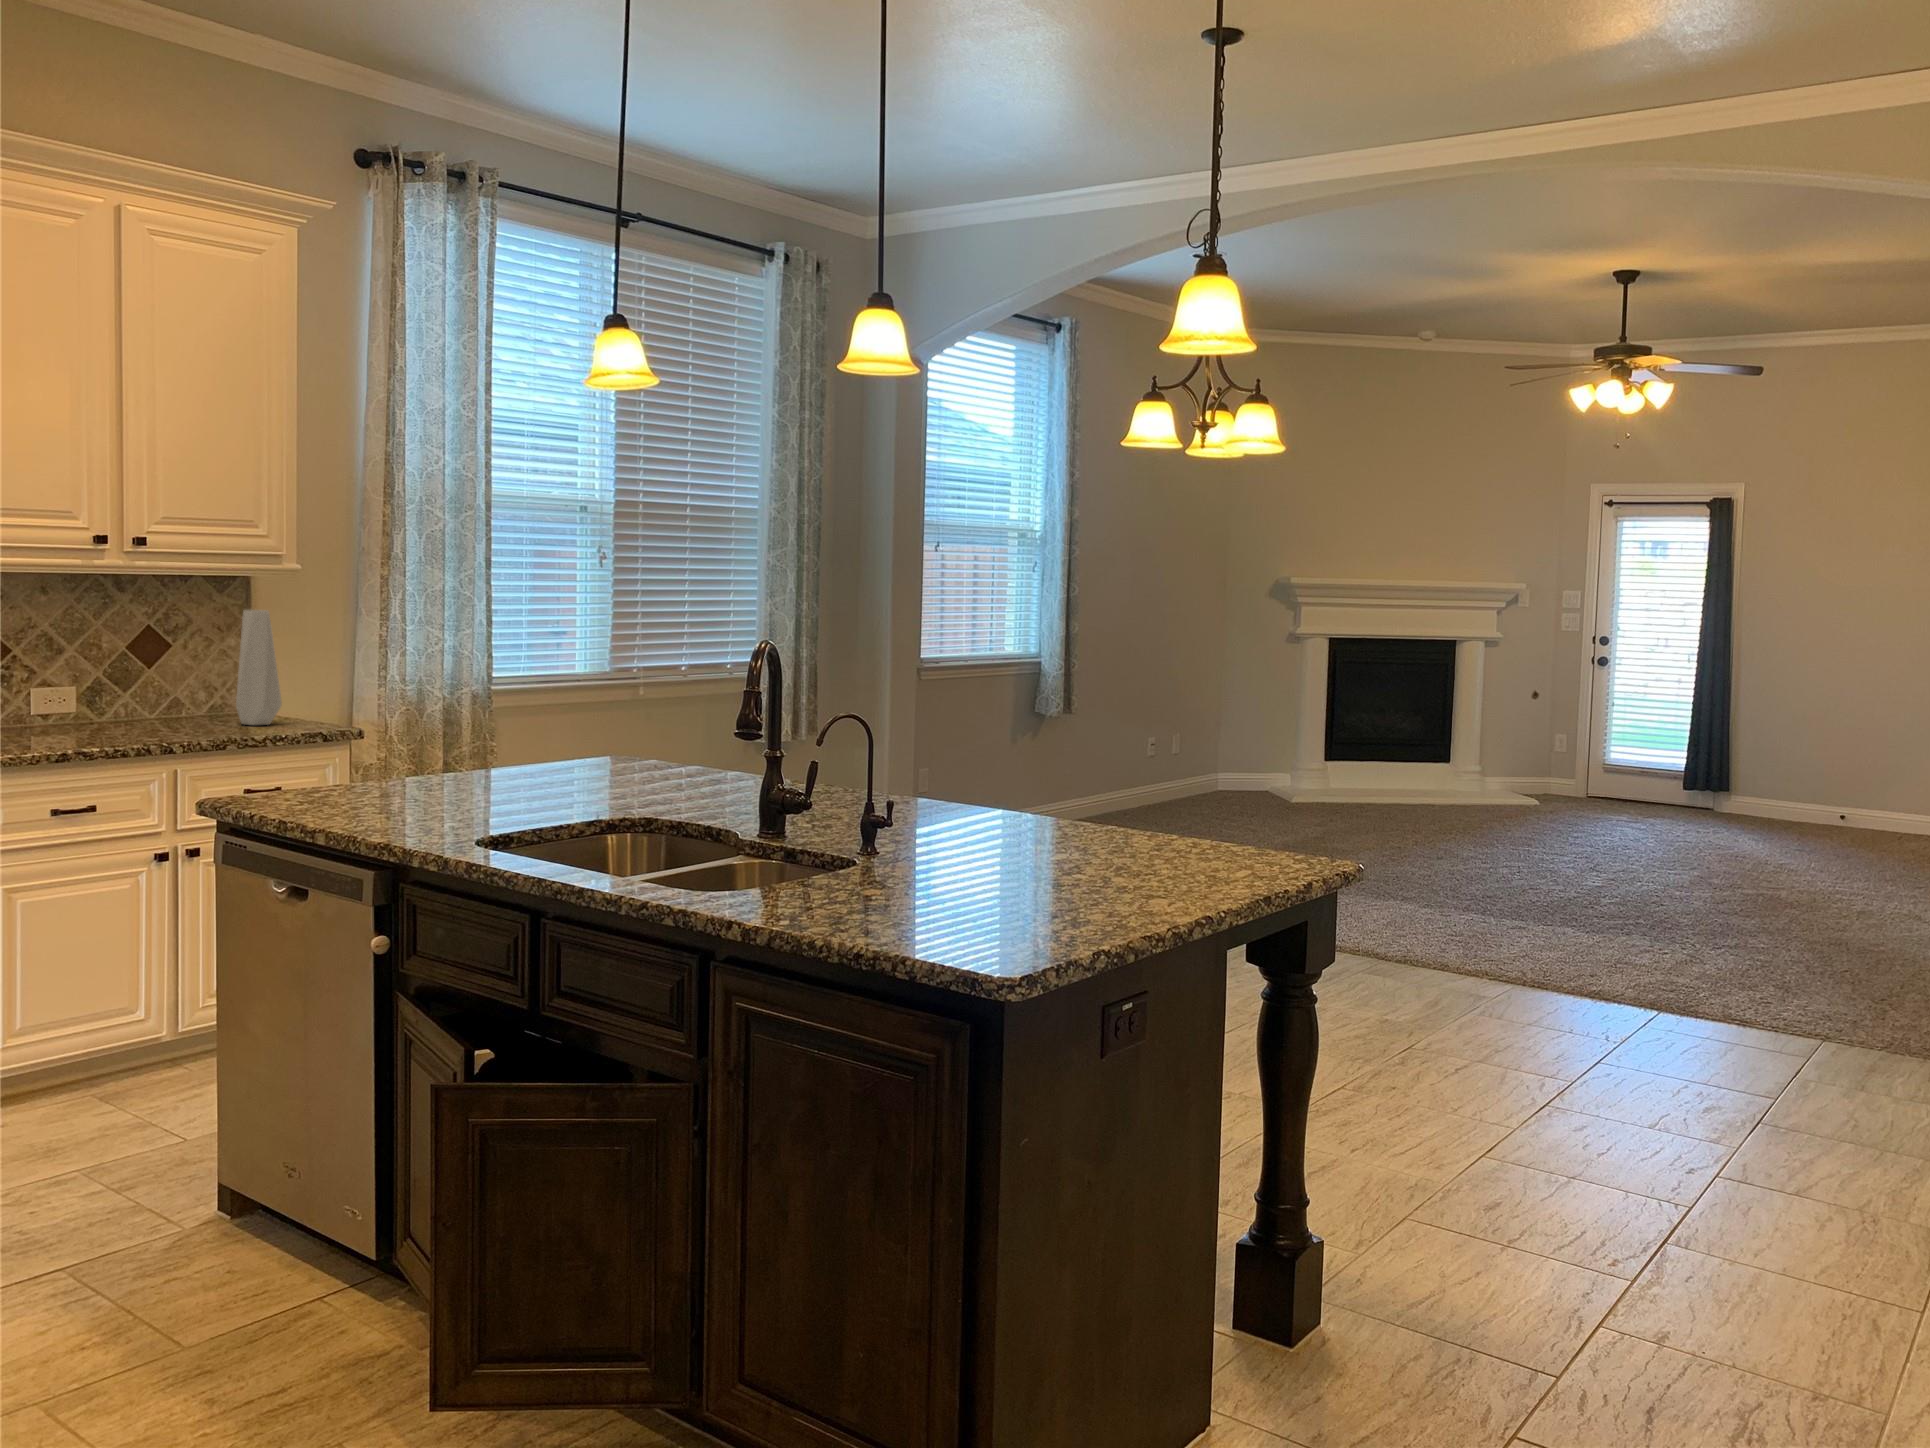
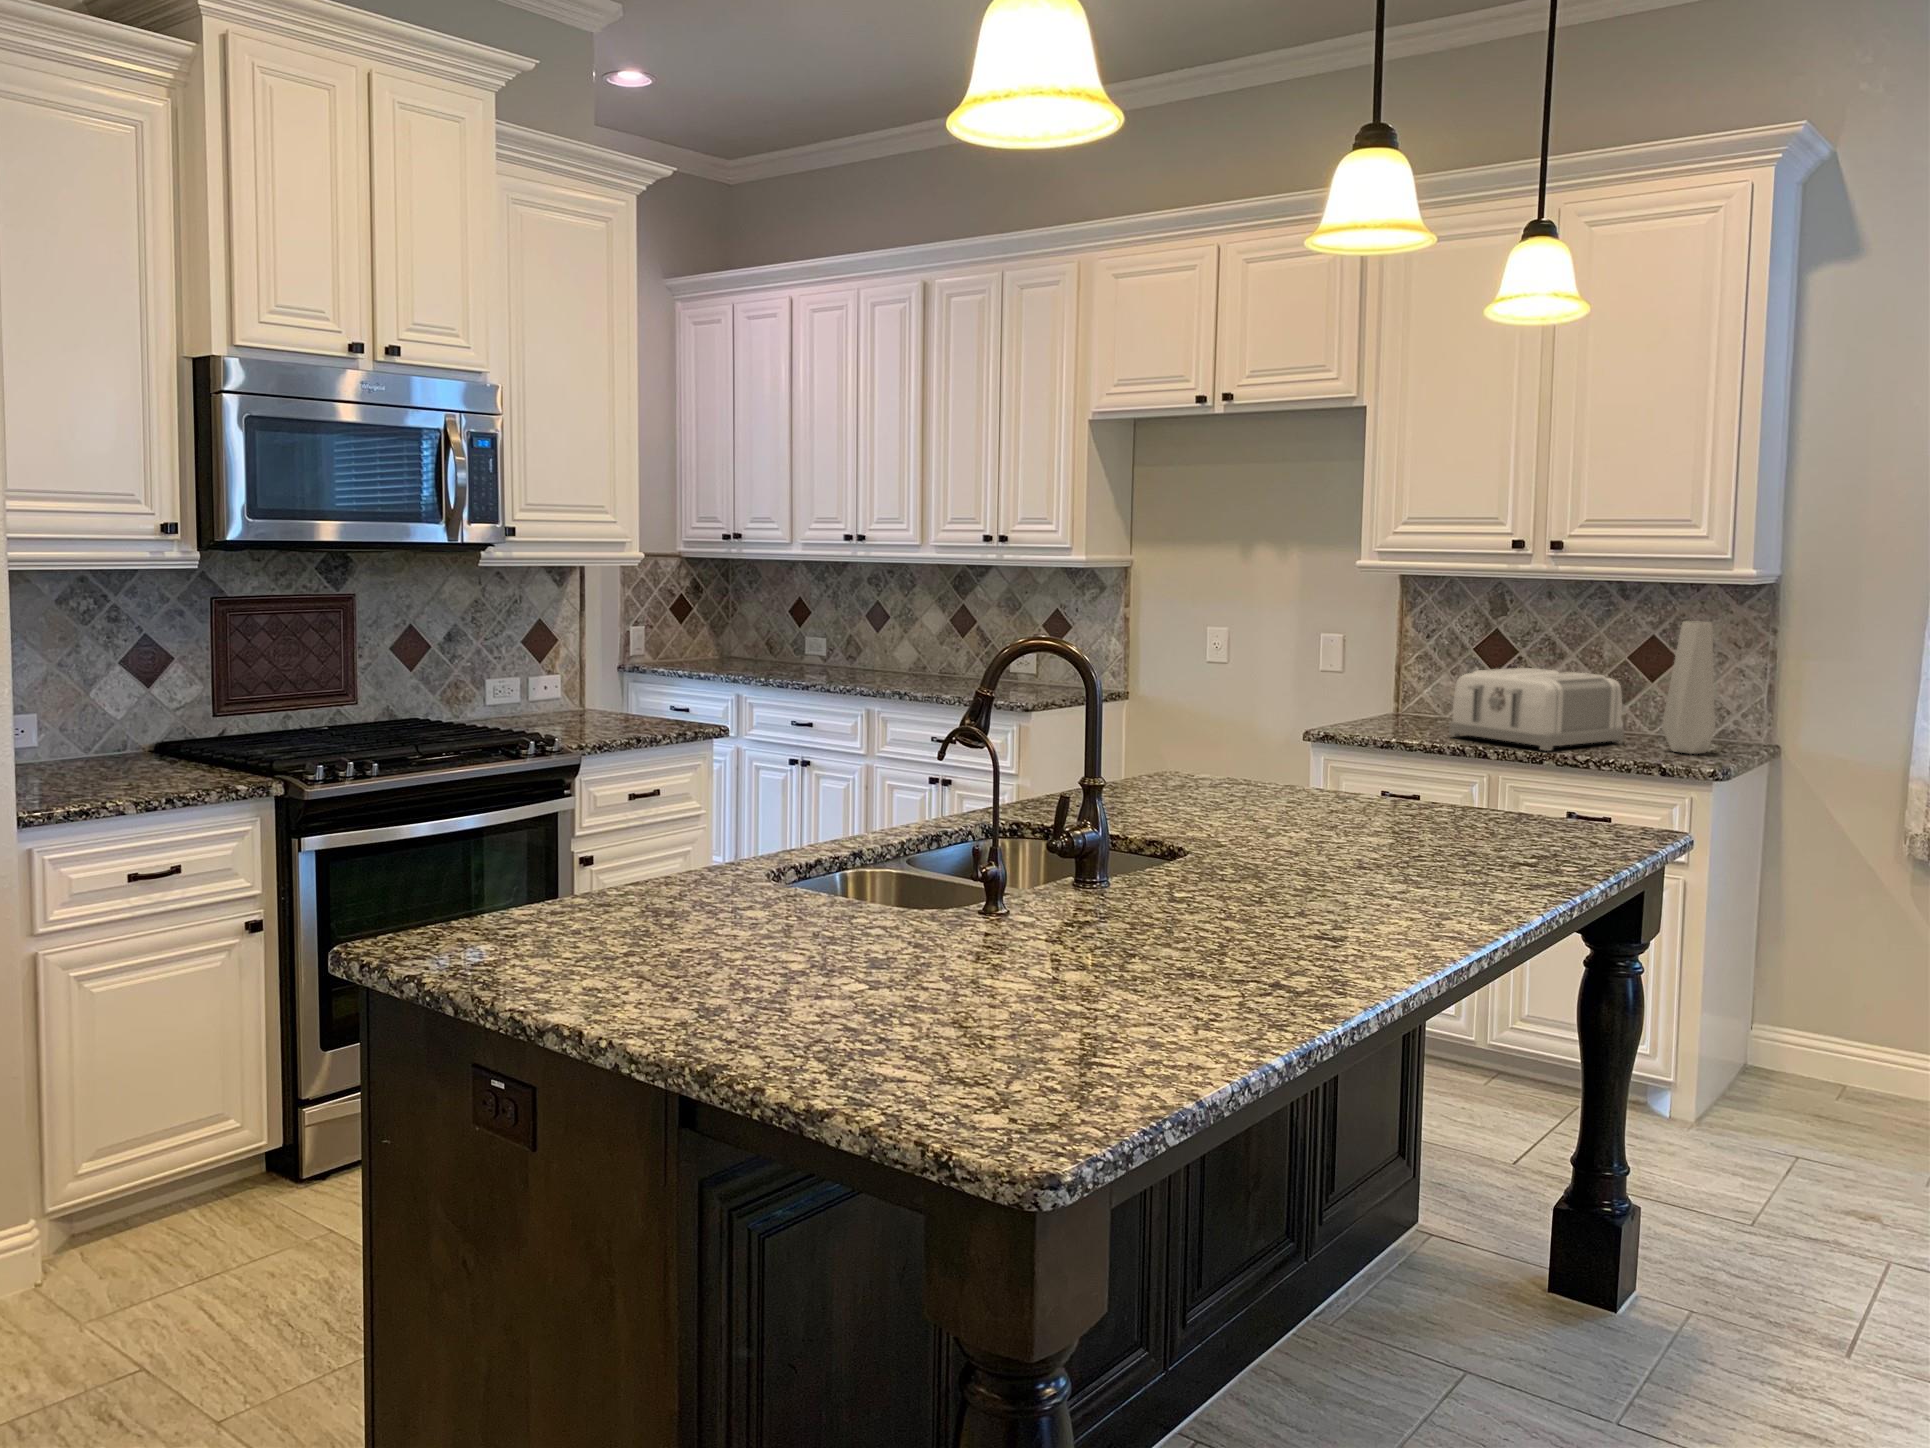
toaster: none [56,664,204,742] -> present [1449,668,1624,751]

